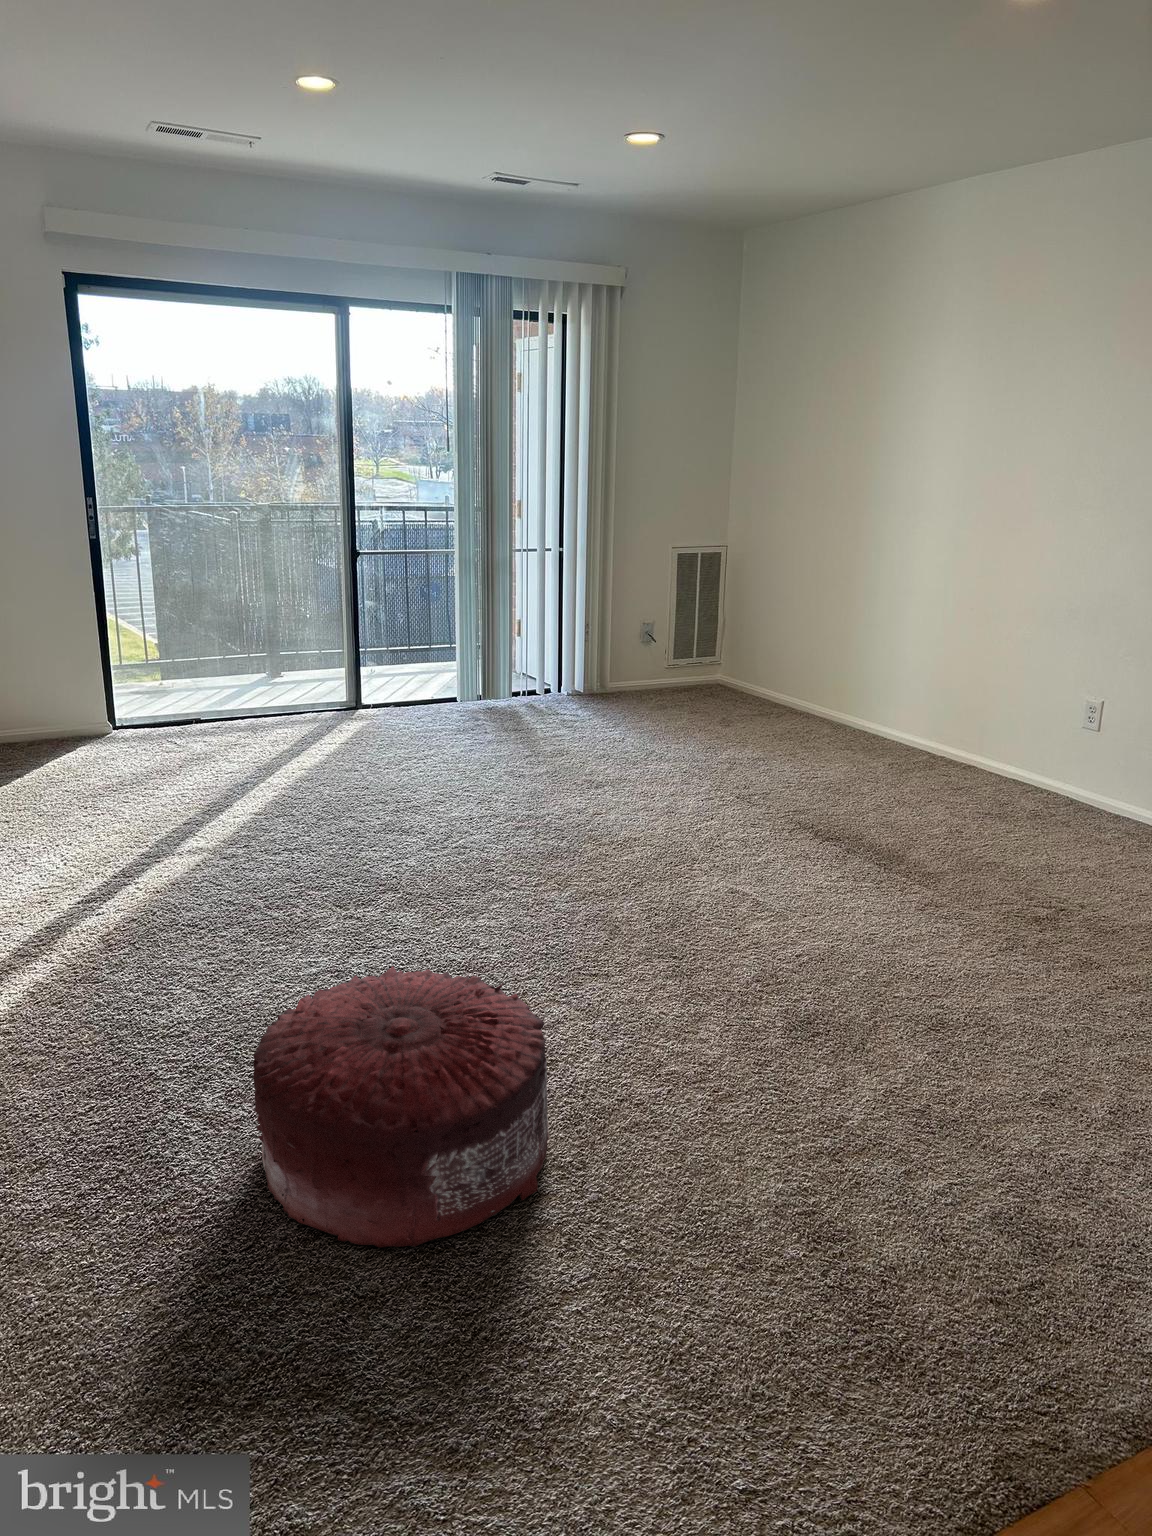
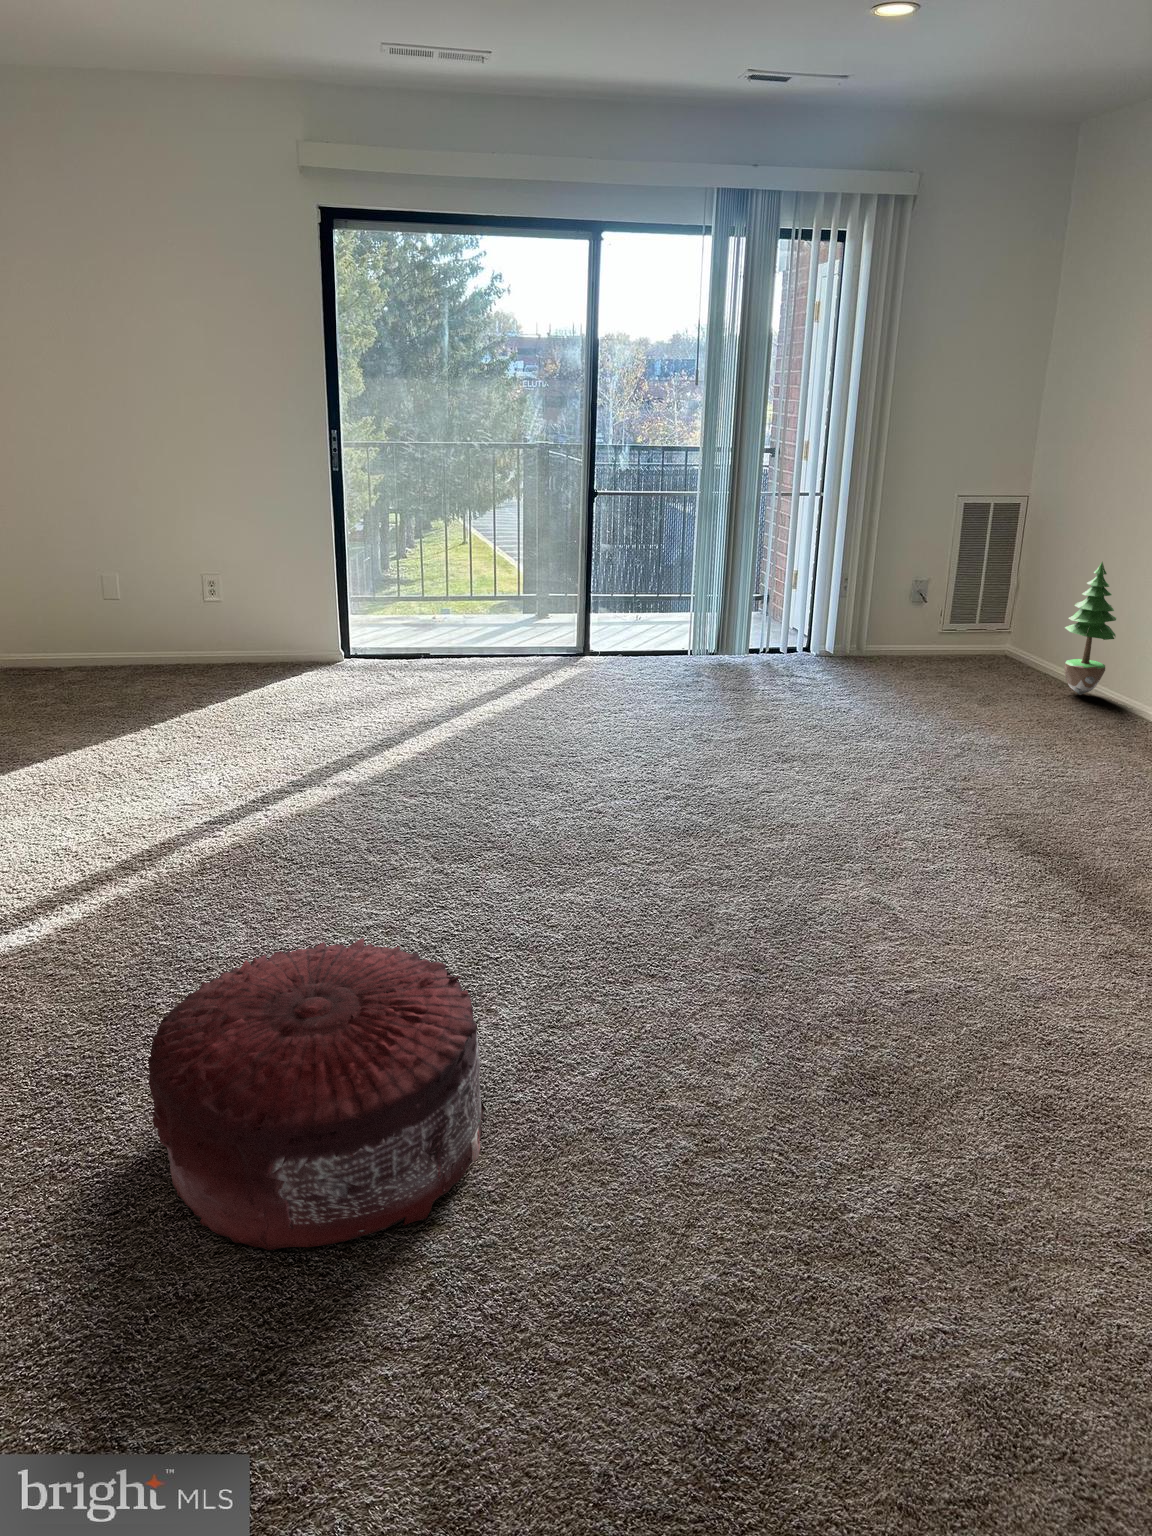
potted tree: none [776,604,817,714] -> present [1064,562,1116,695]

